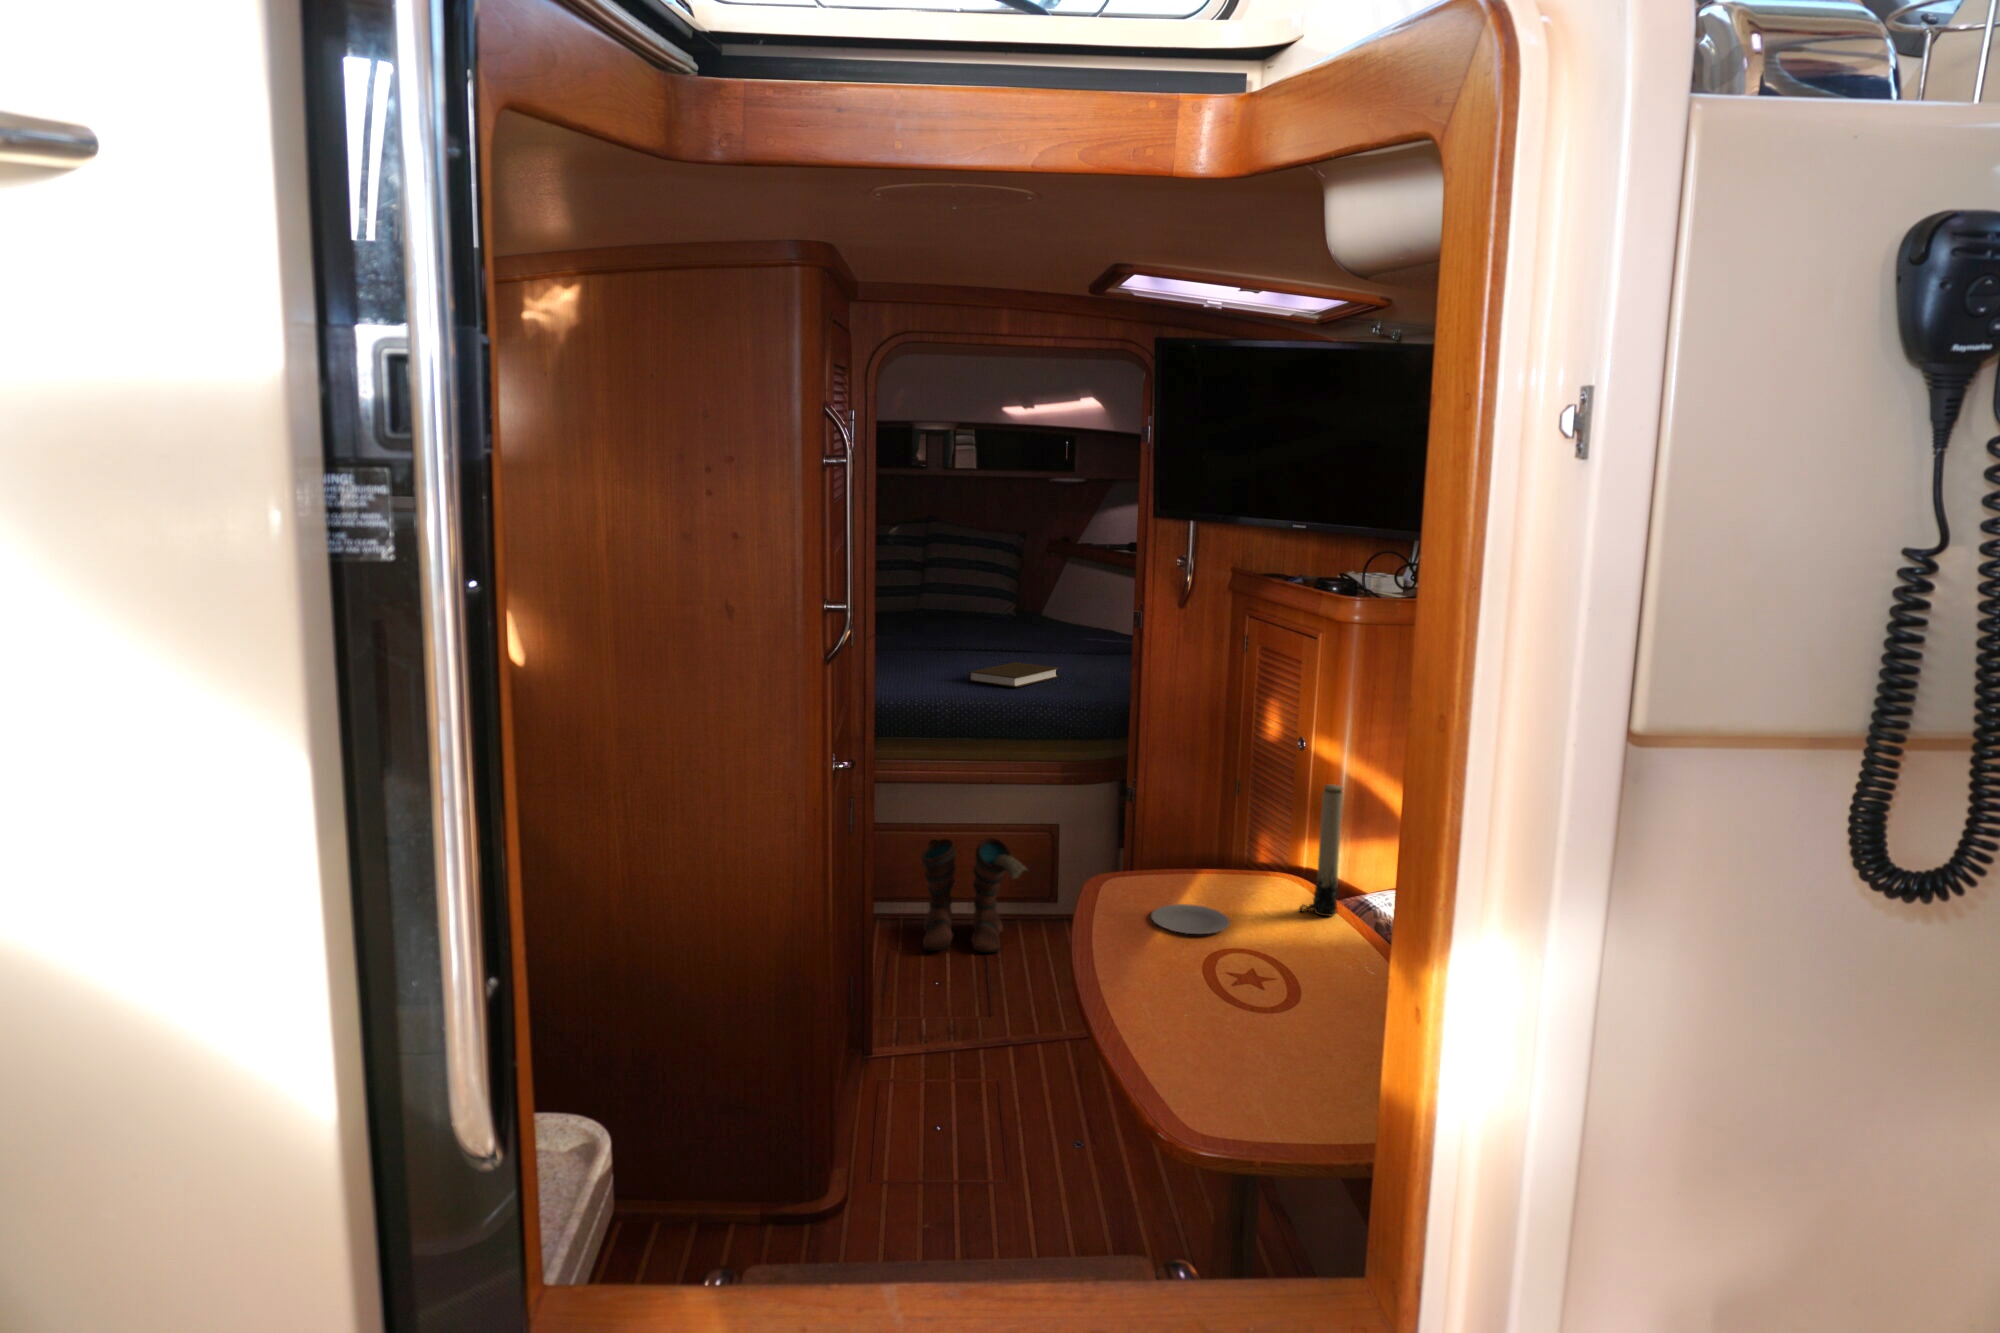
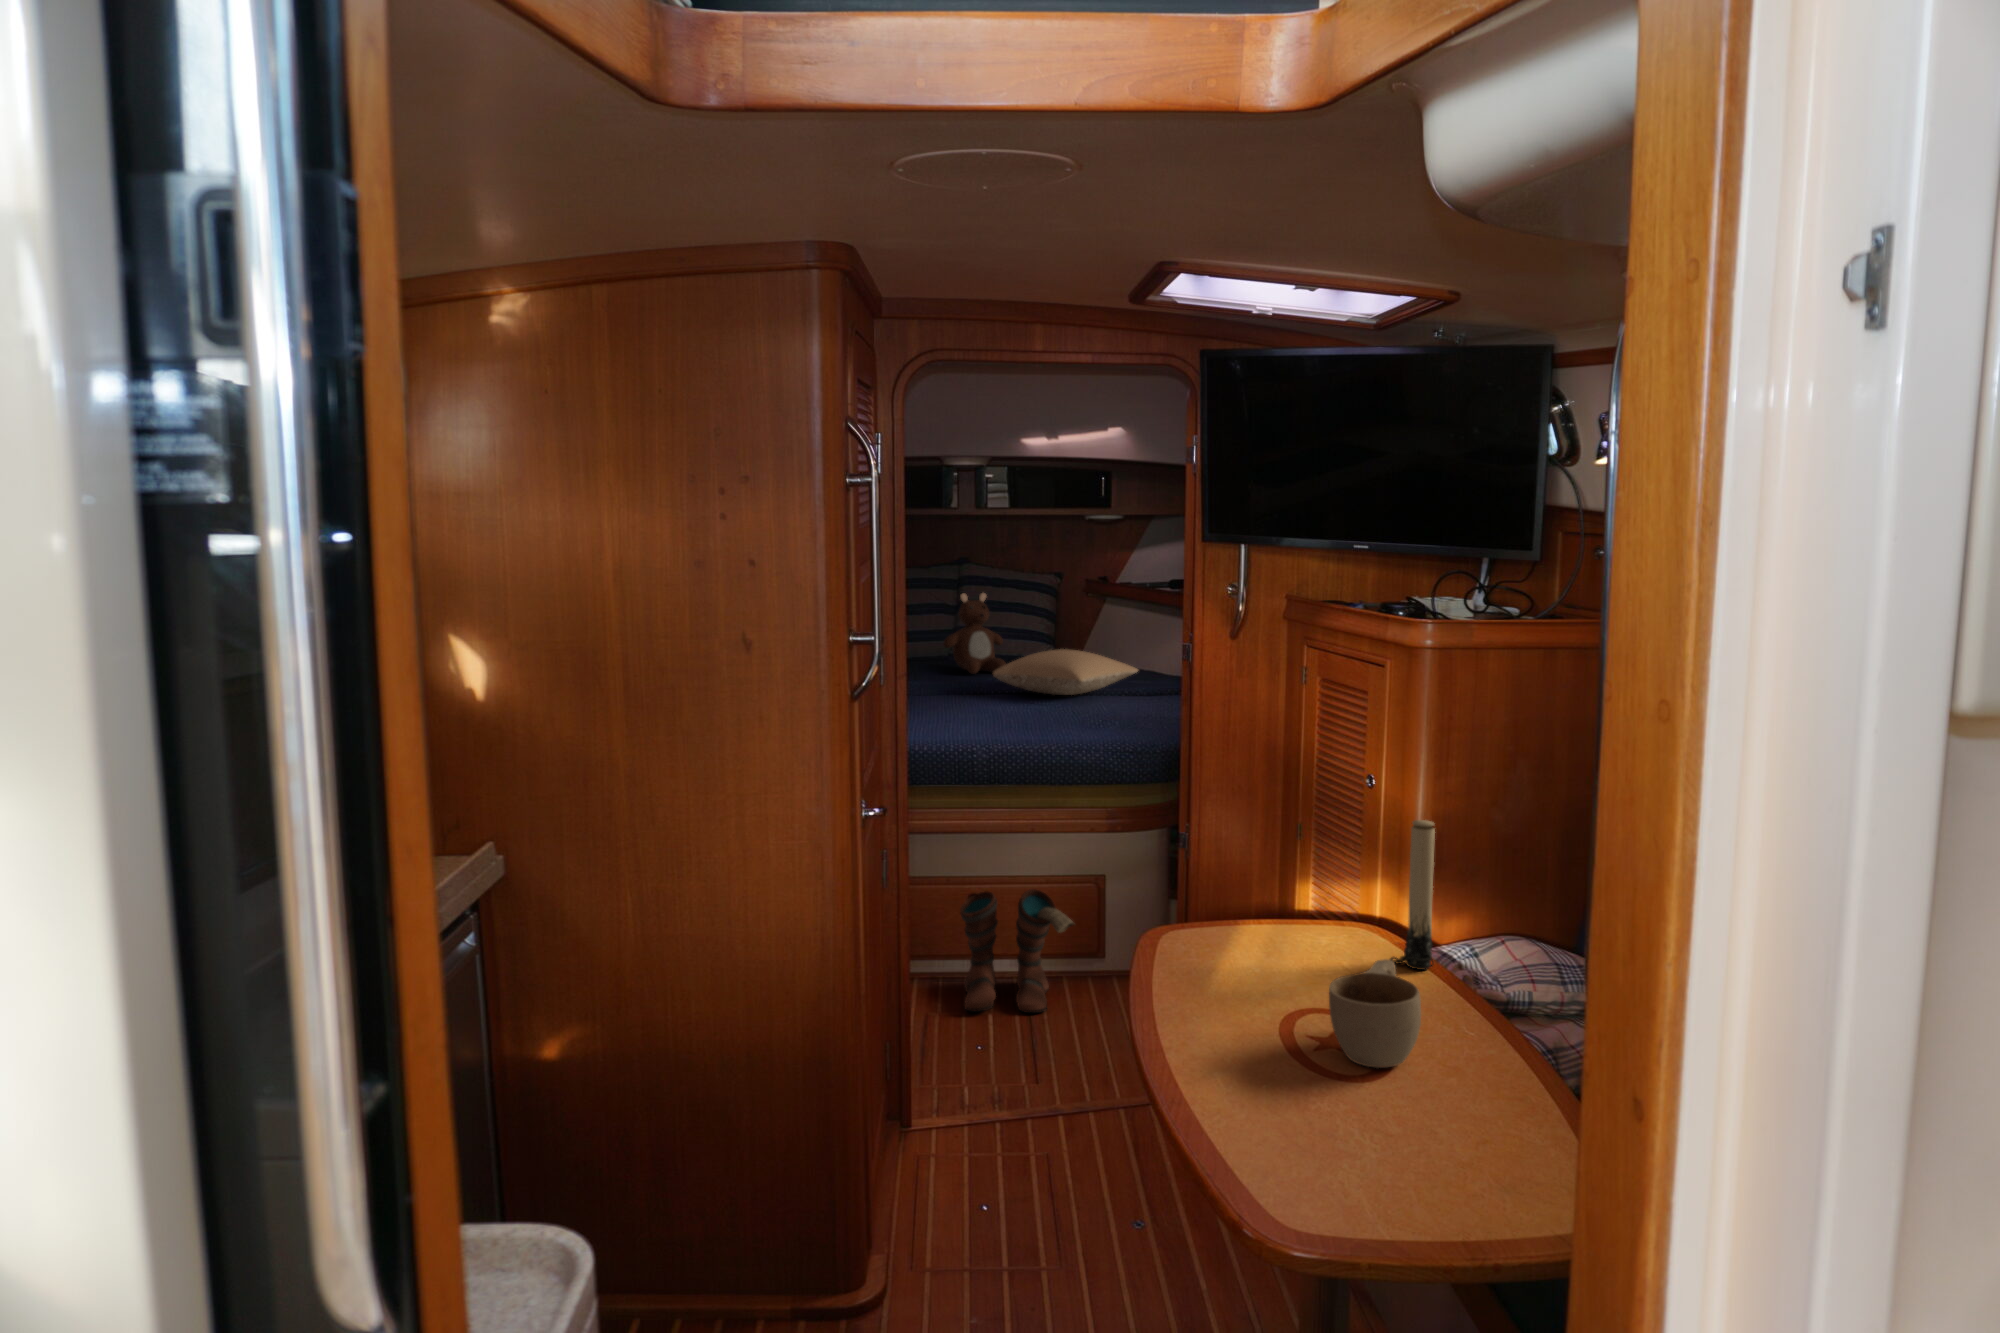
teddy bear: none [910,548,972,628] -> present [944,593,1006,674]
pillow: none [957,608,1099,651] -> present [993,649,1138,695]
book: present [969,662,1059,687] -> none [1006,705,1100,730]
plate: present [1151,904,1230,934] -> none [1222,811,1313,993]
cup: none [1236,906,1314,997] -> present [1329,959,1421,1068]

